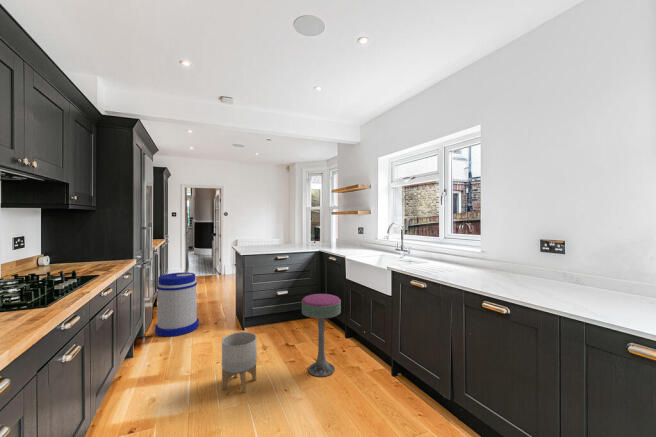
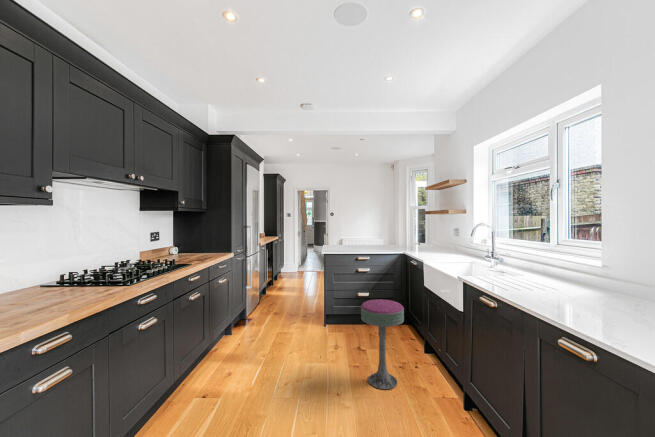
trash can: present [155,272,199,336] -> none [255,267,289,322]
planter: present [222,332,257,393] -> none [283,327,315,386]

